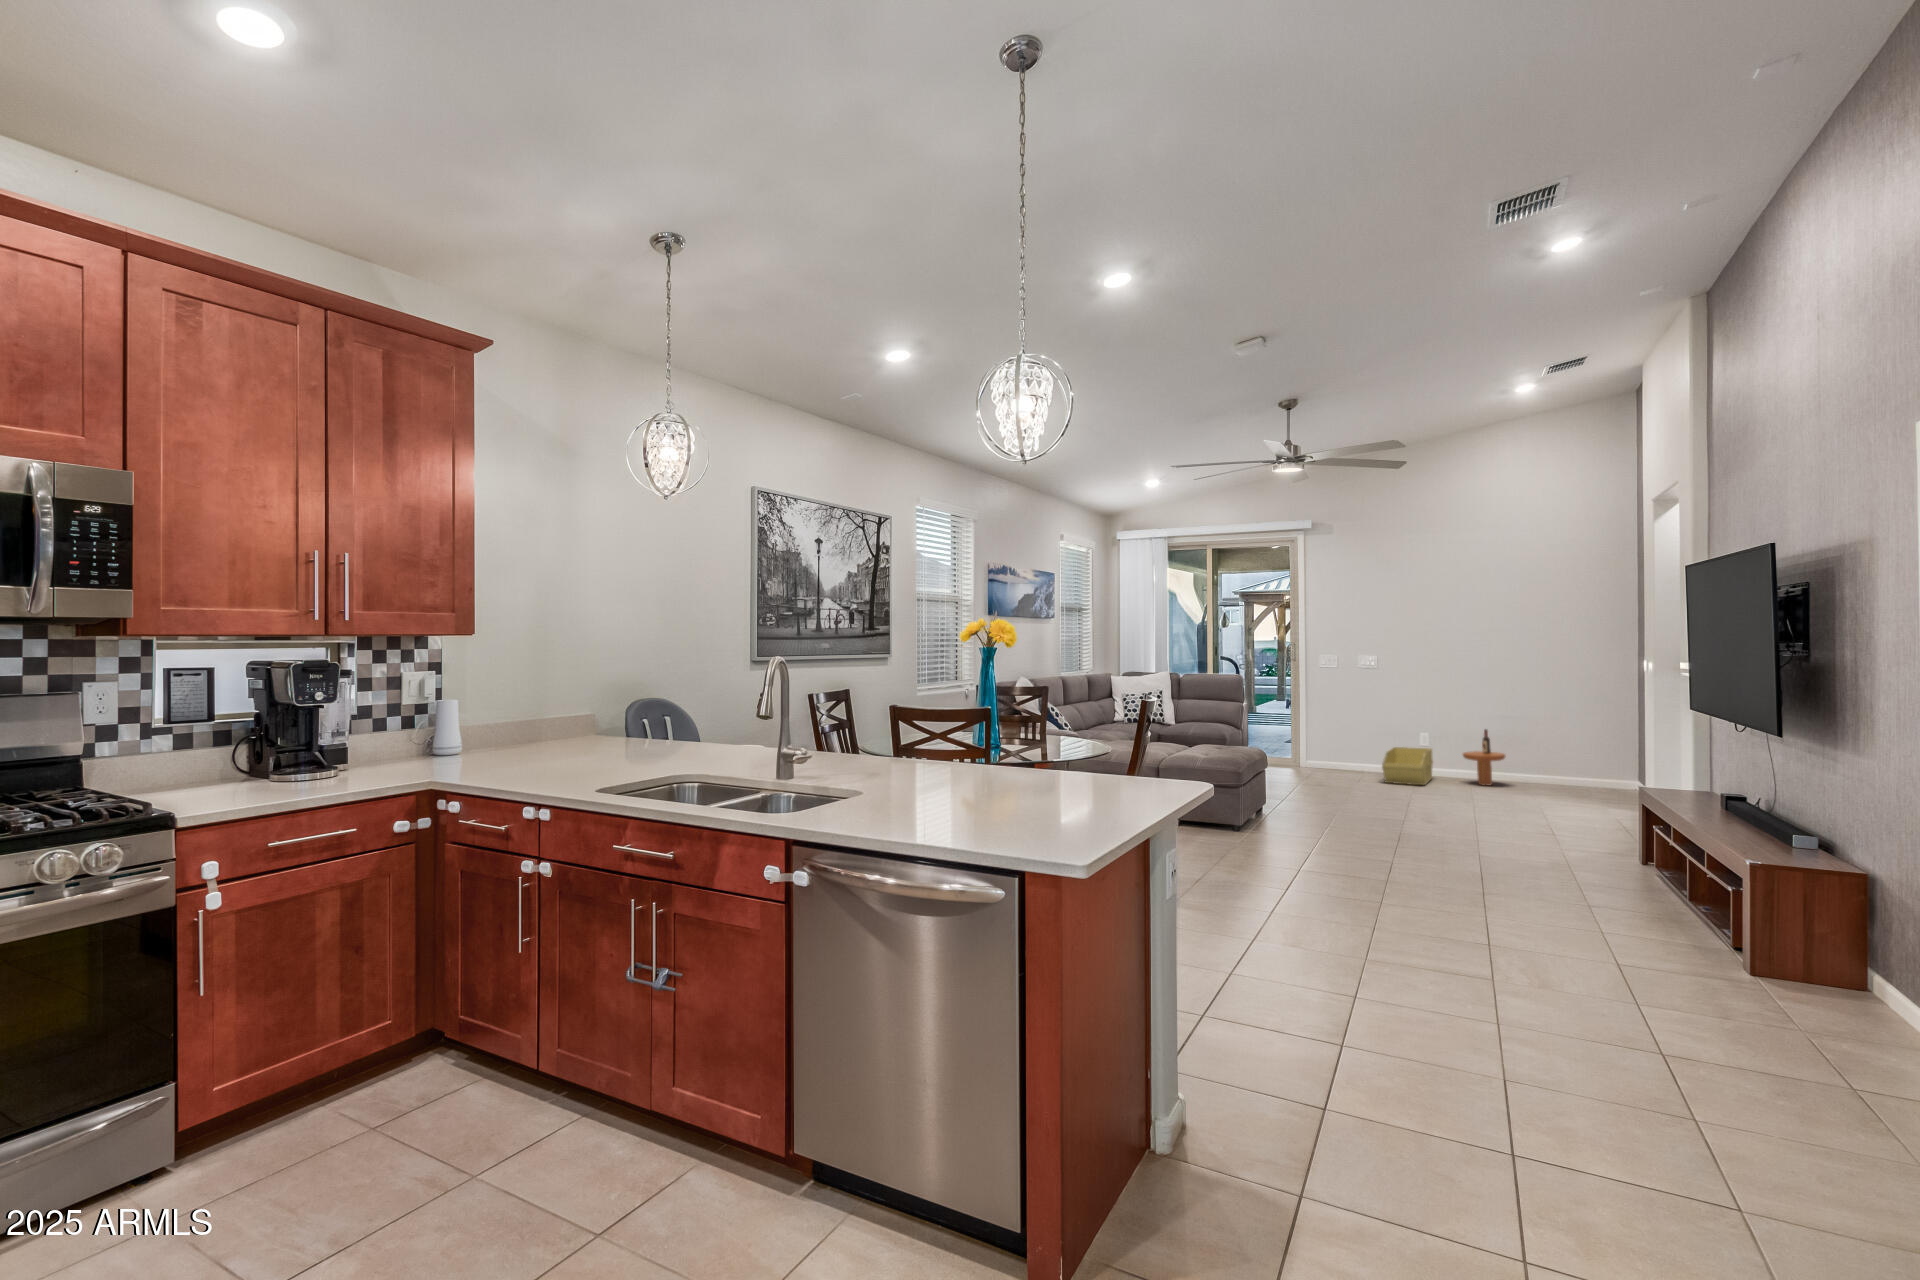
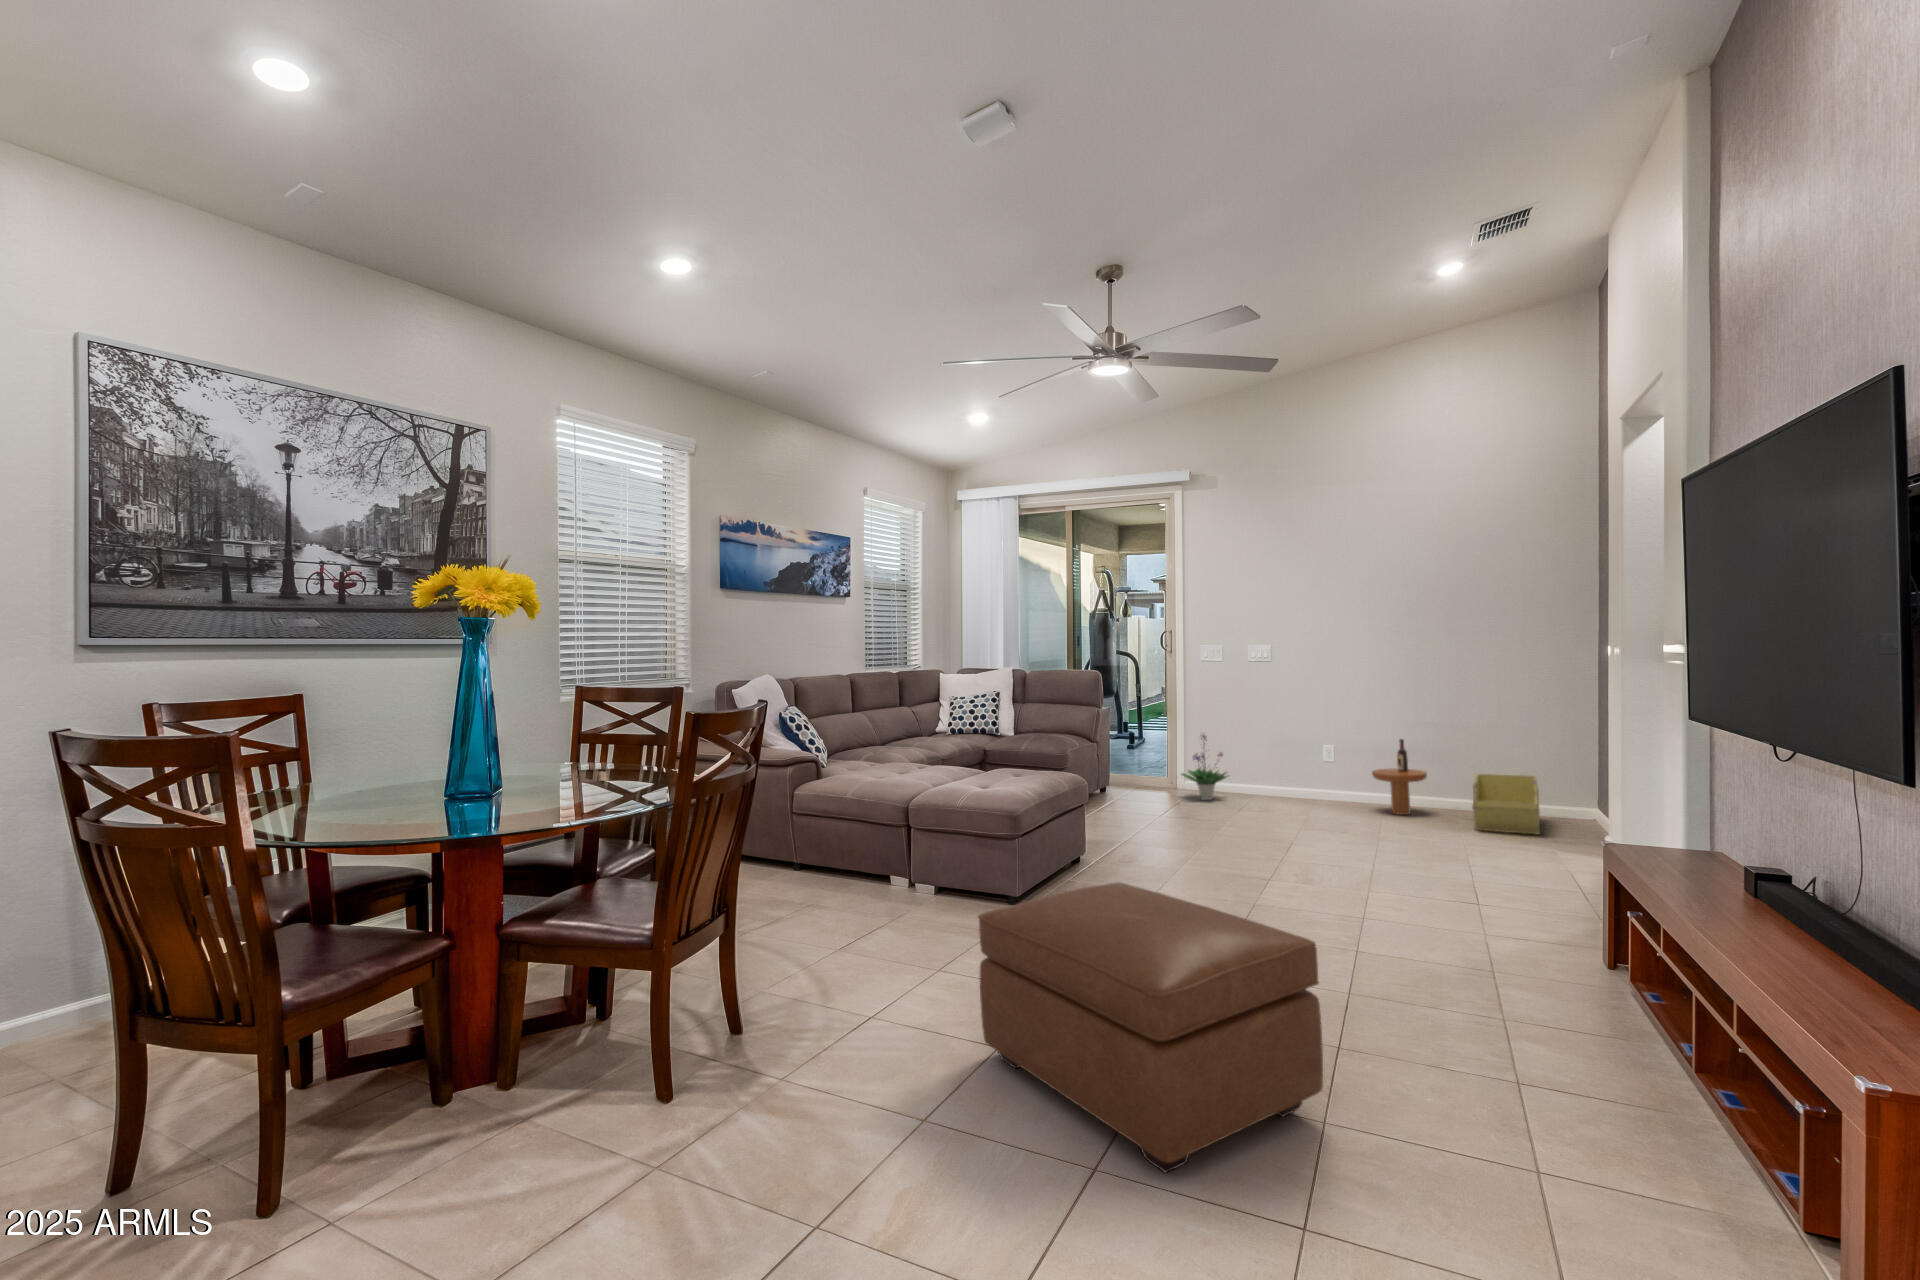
potted plant: none [1309,723,1350,775] -> present [1181,734,1228,800]
storage bin: present [1382,747,1433,785] -> present [1472,774,1540,834]
ottoman: none [1294,805,1496,930] -> present [978,882,1323,1173]

